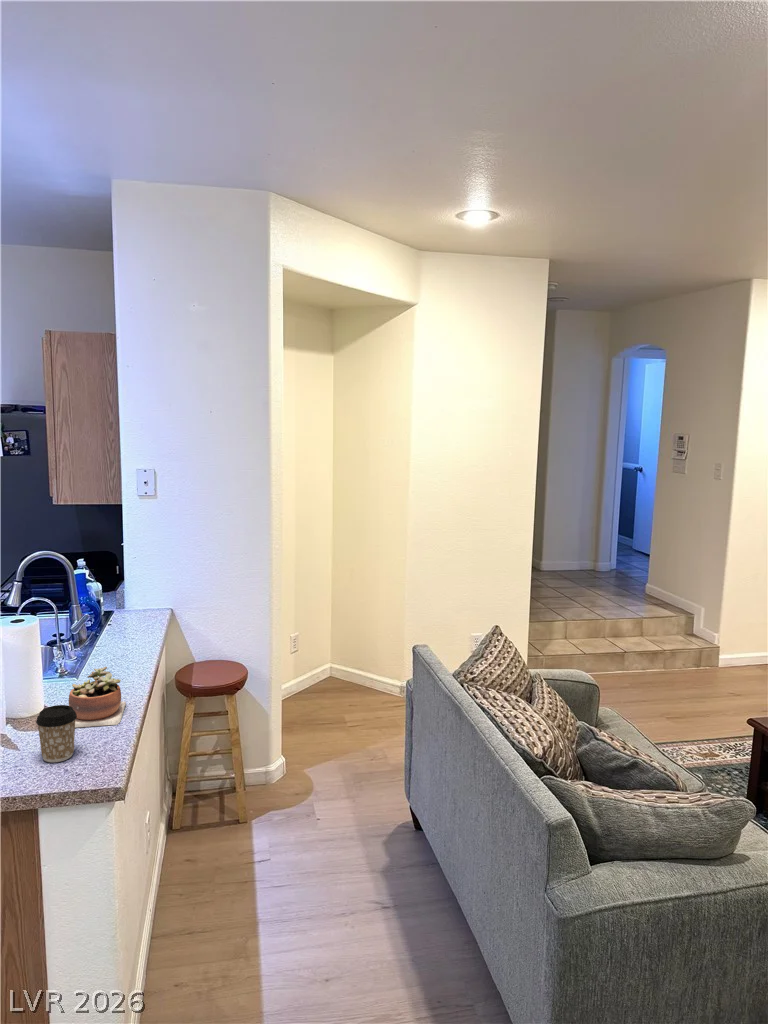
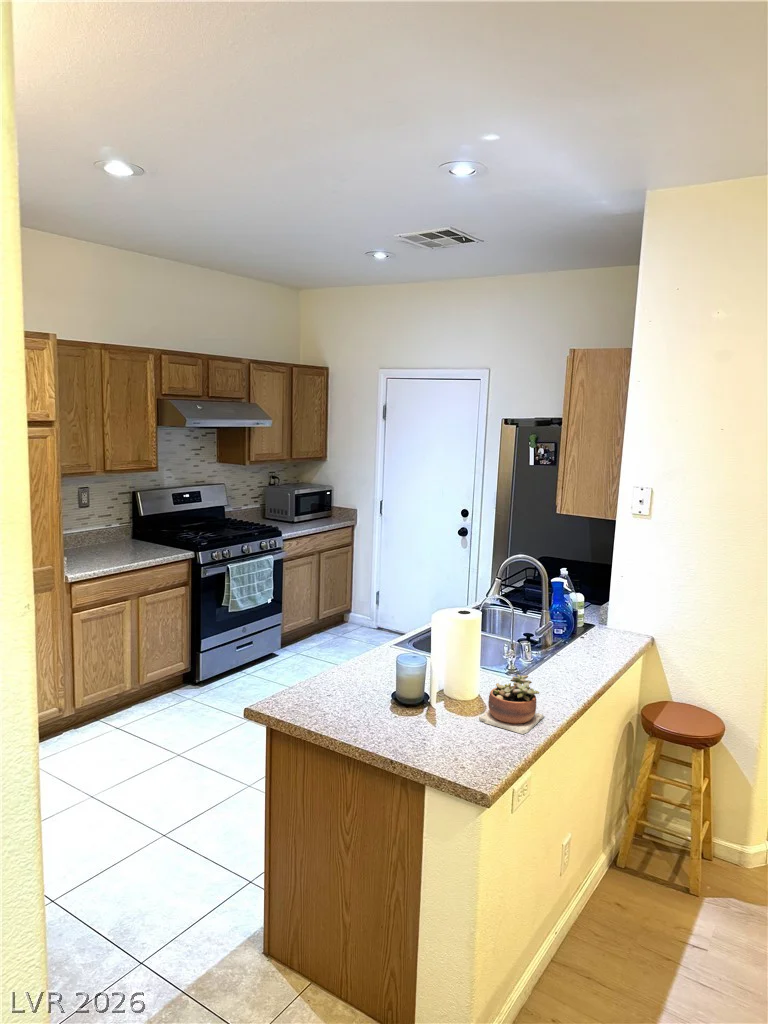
coffee cup: present [36,705,77,762] -> none [443,697,478,750]

